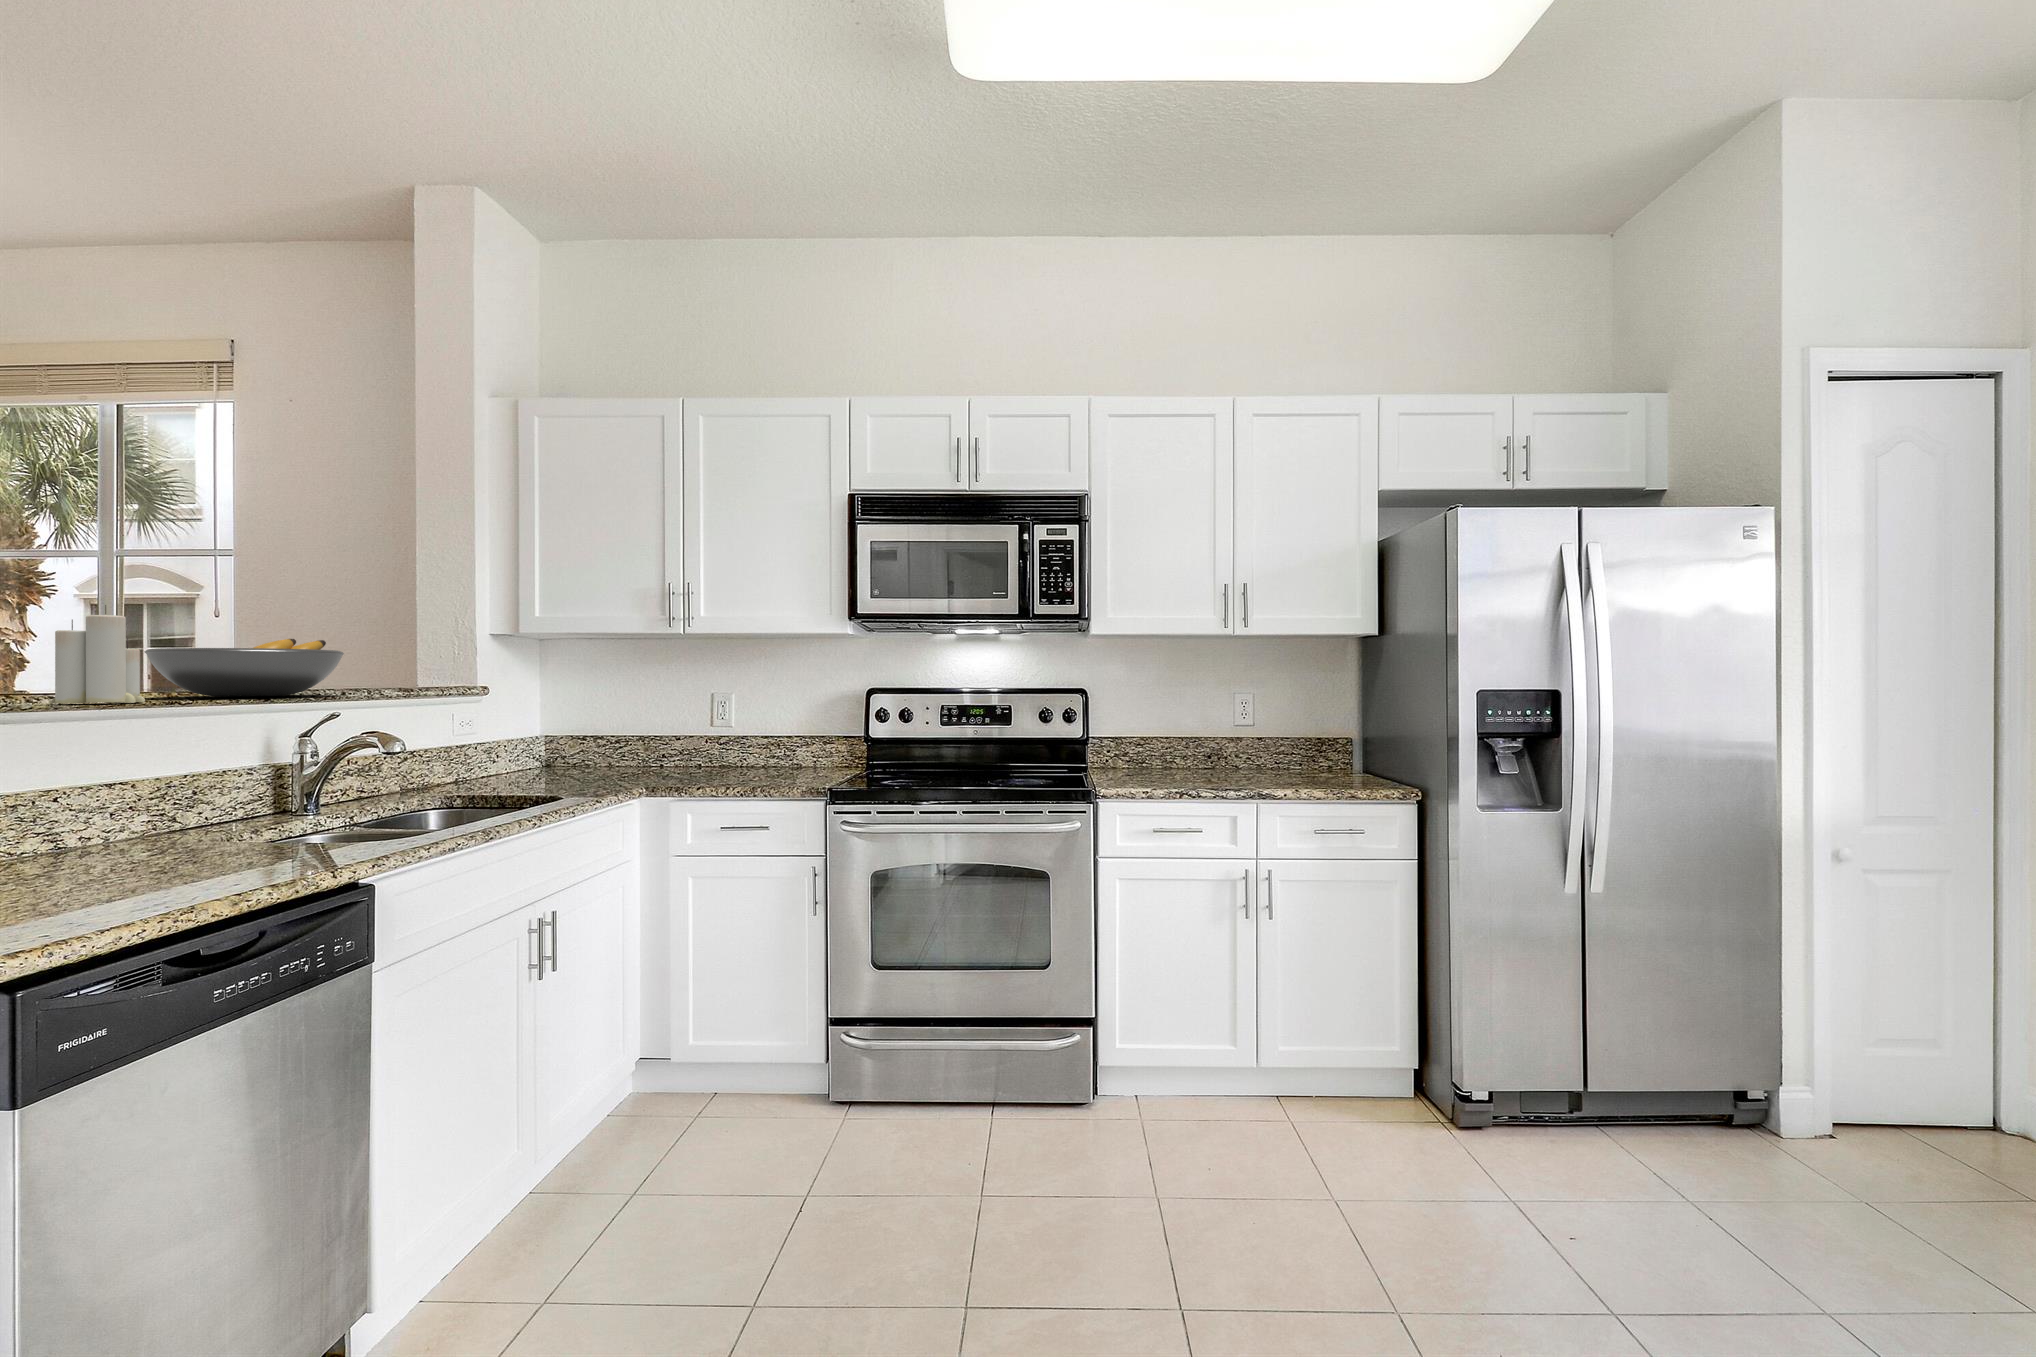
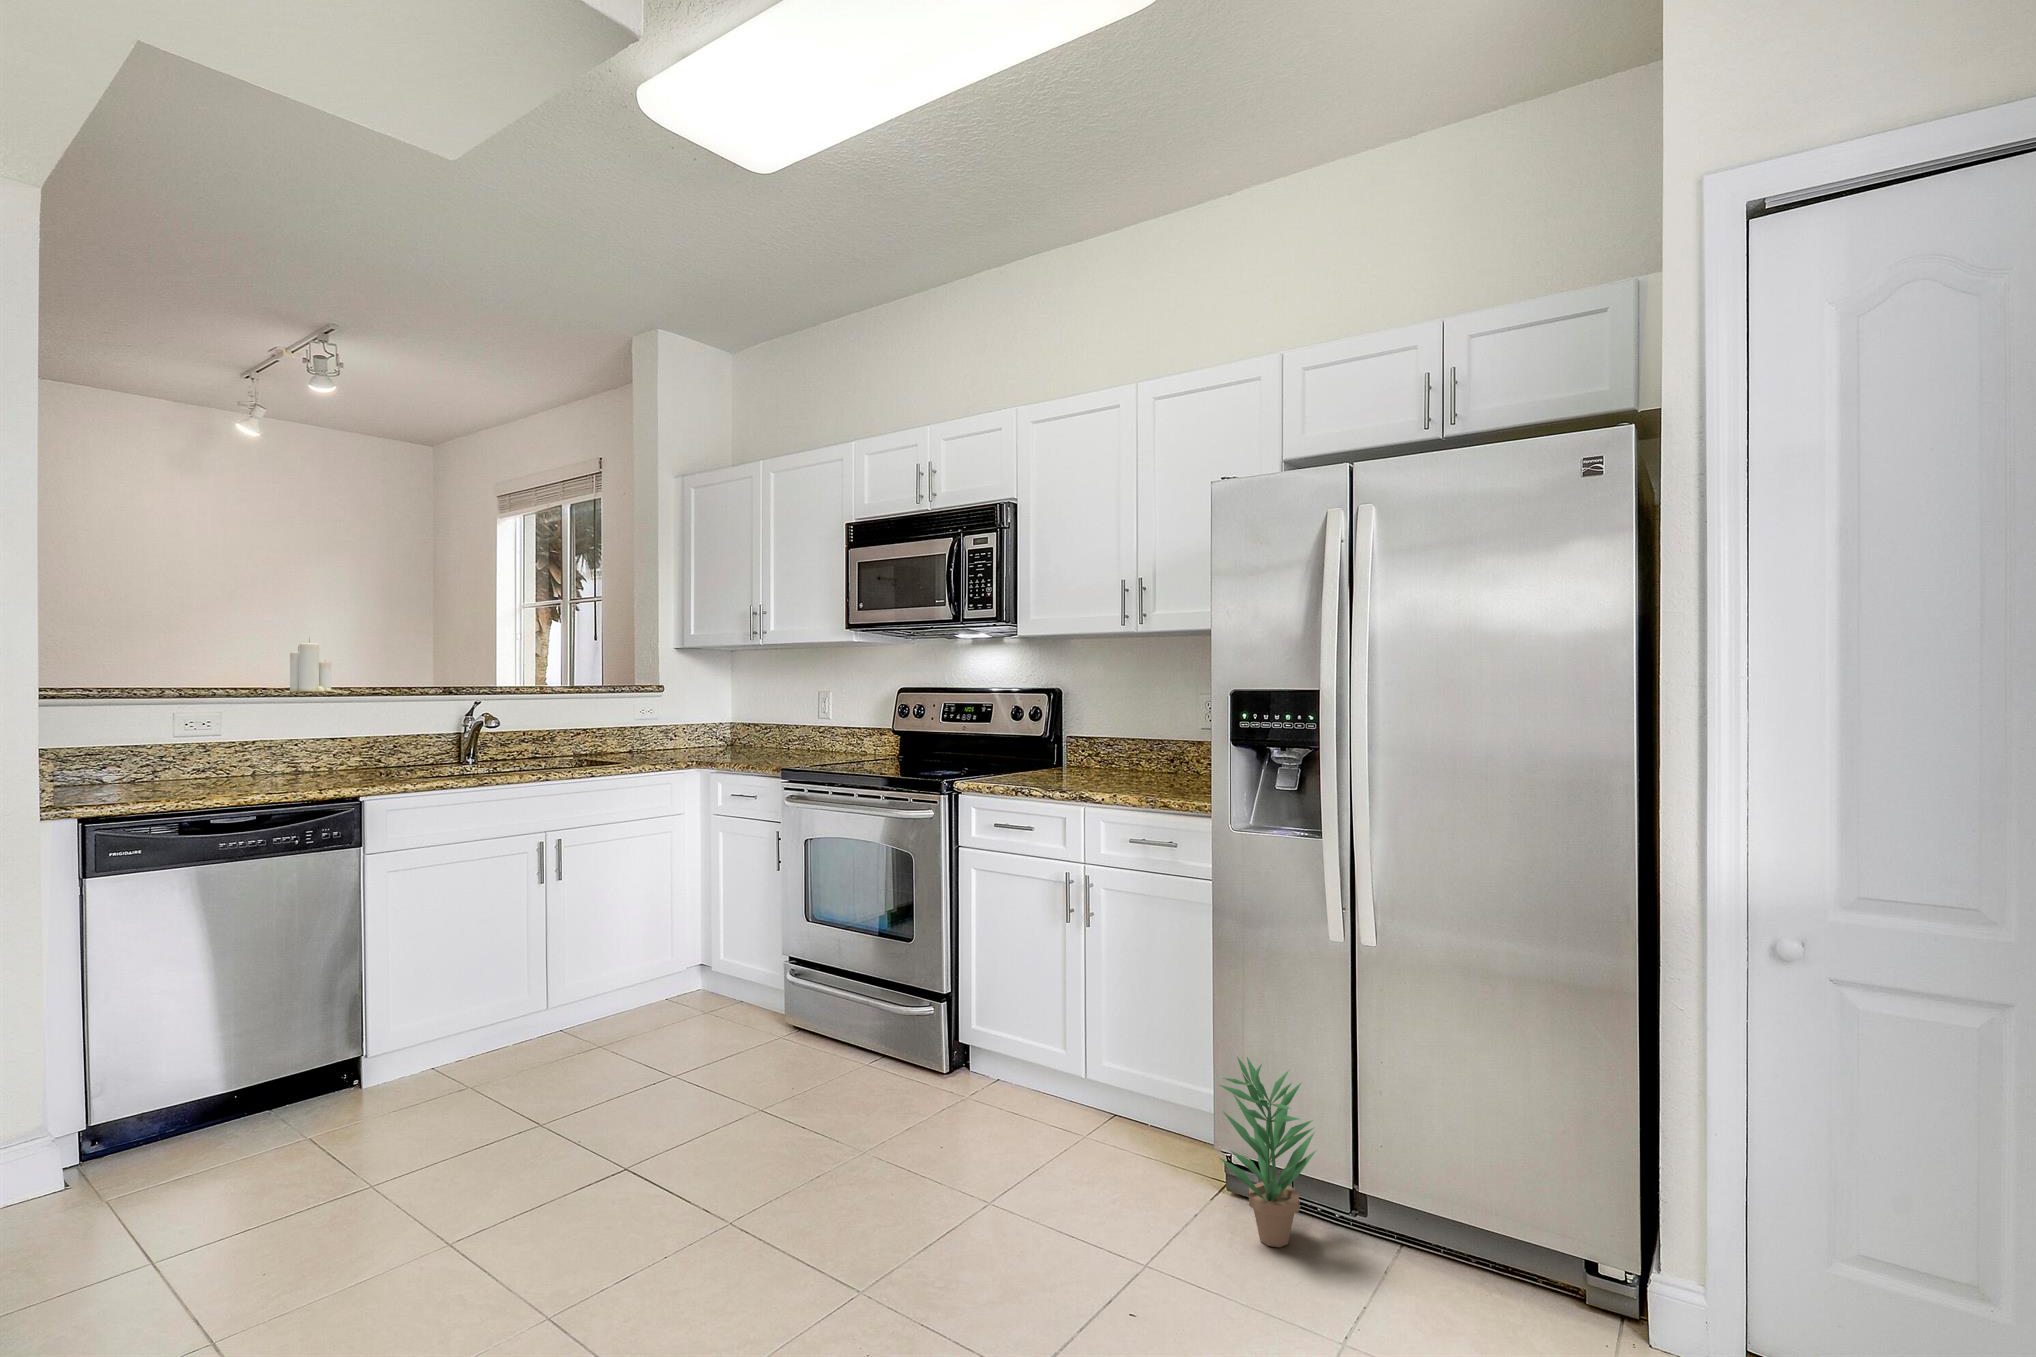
fruit bowl: present [144,639,344,697] -> none [367,654,477,689]
potted plant: none [1532,1008,1631,1166] -> present [1219,1057,1316,1247]

